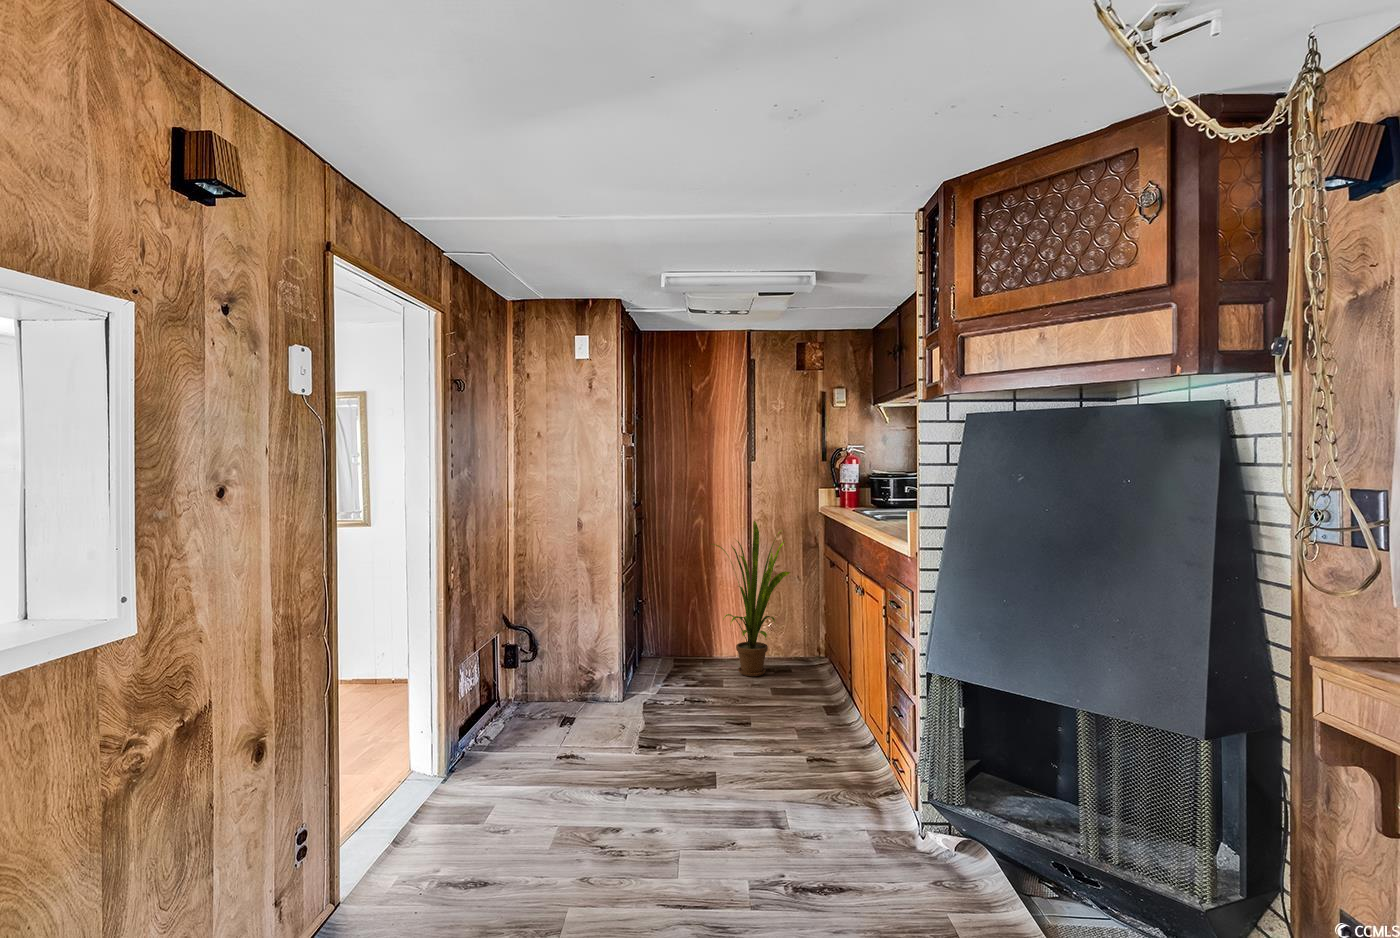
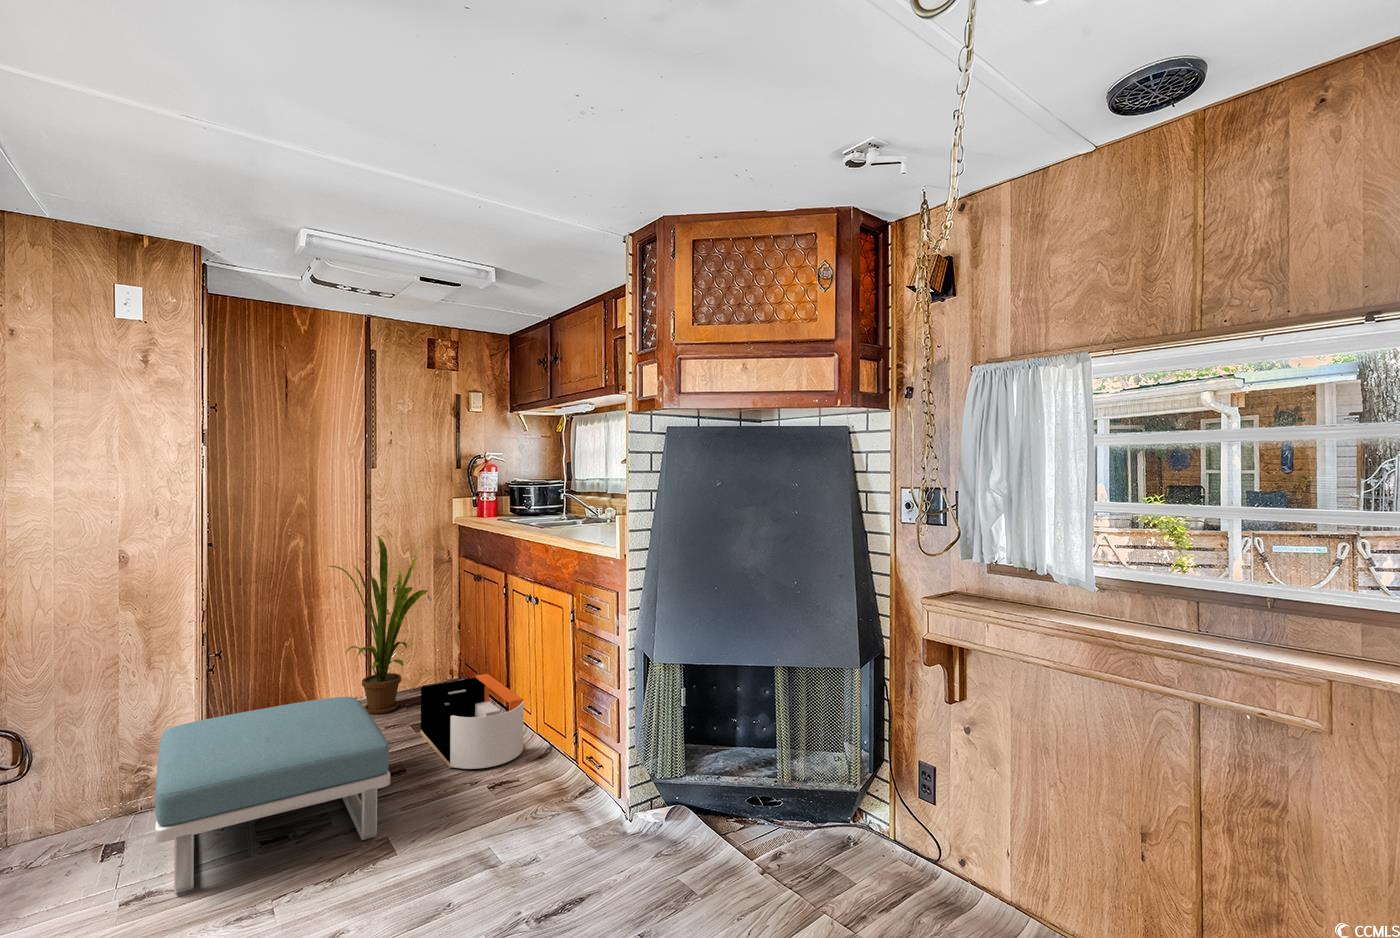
footstool: none [556,654,715,775] -> present [155,697,390,894]
storage bin: none [773,656,853,743] -> present [421,674,524,769]

